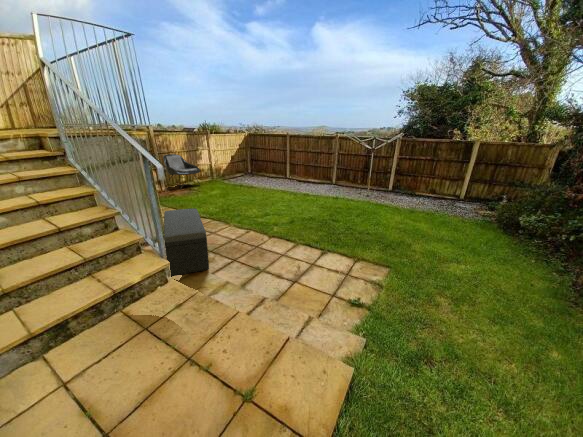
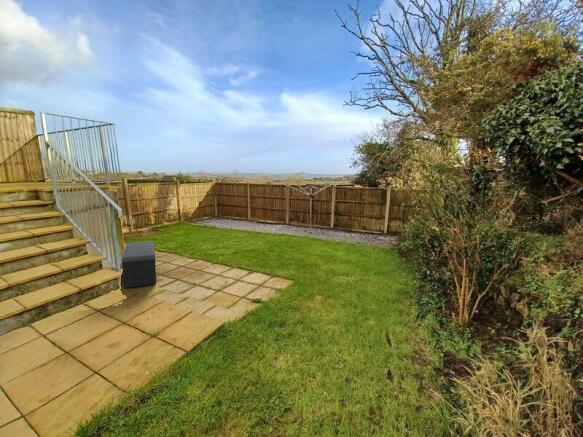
lounge chair: present [163,154,200,190] -> none [134,201,168,231]

